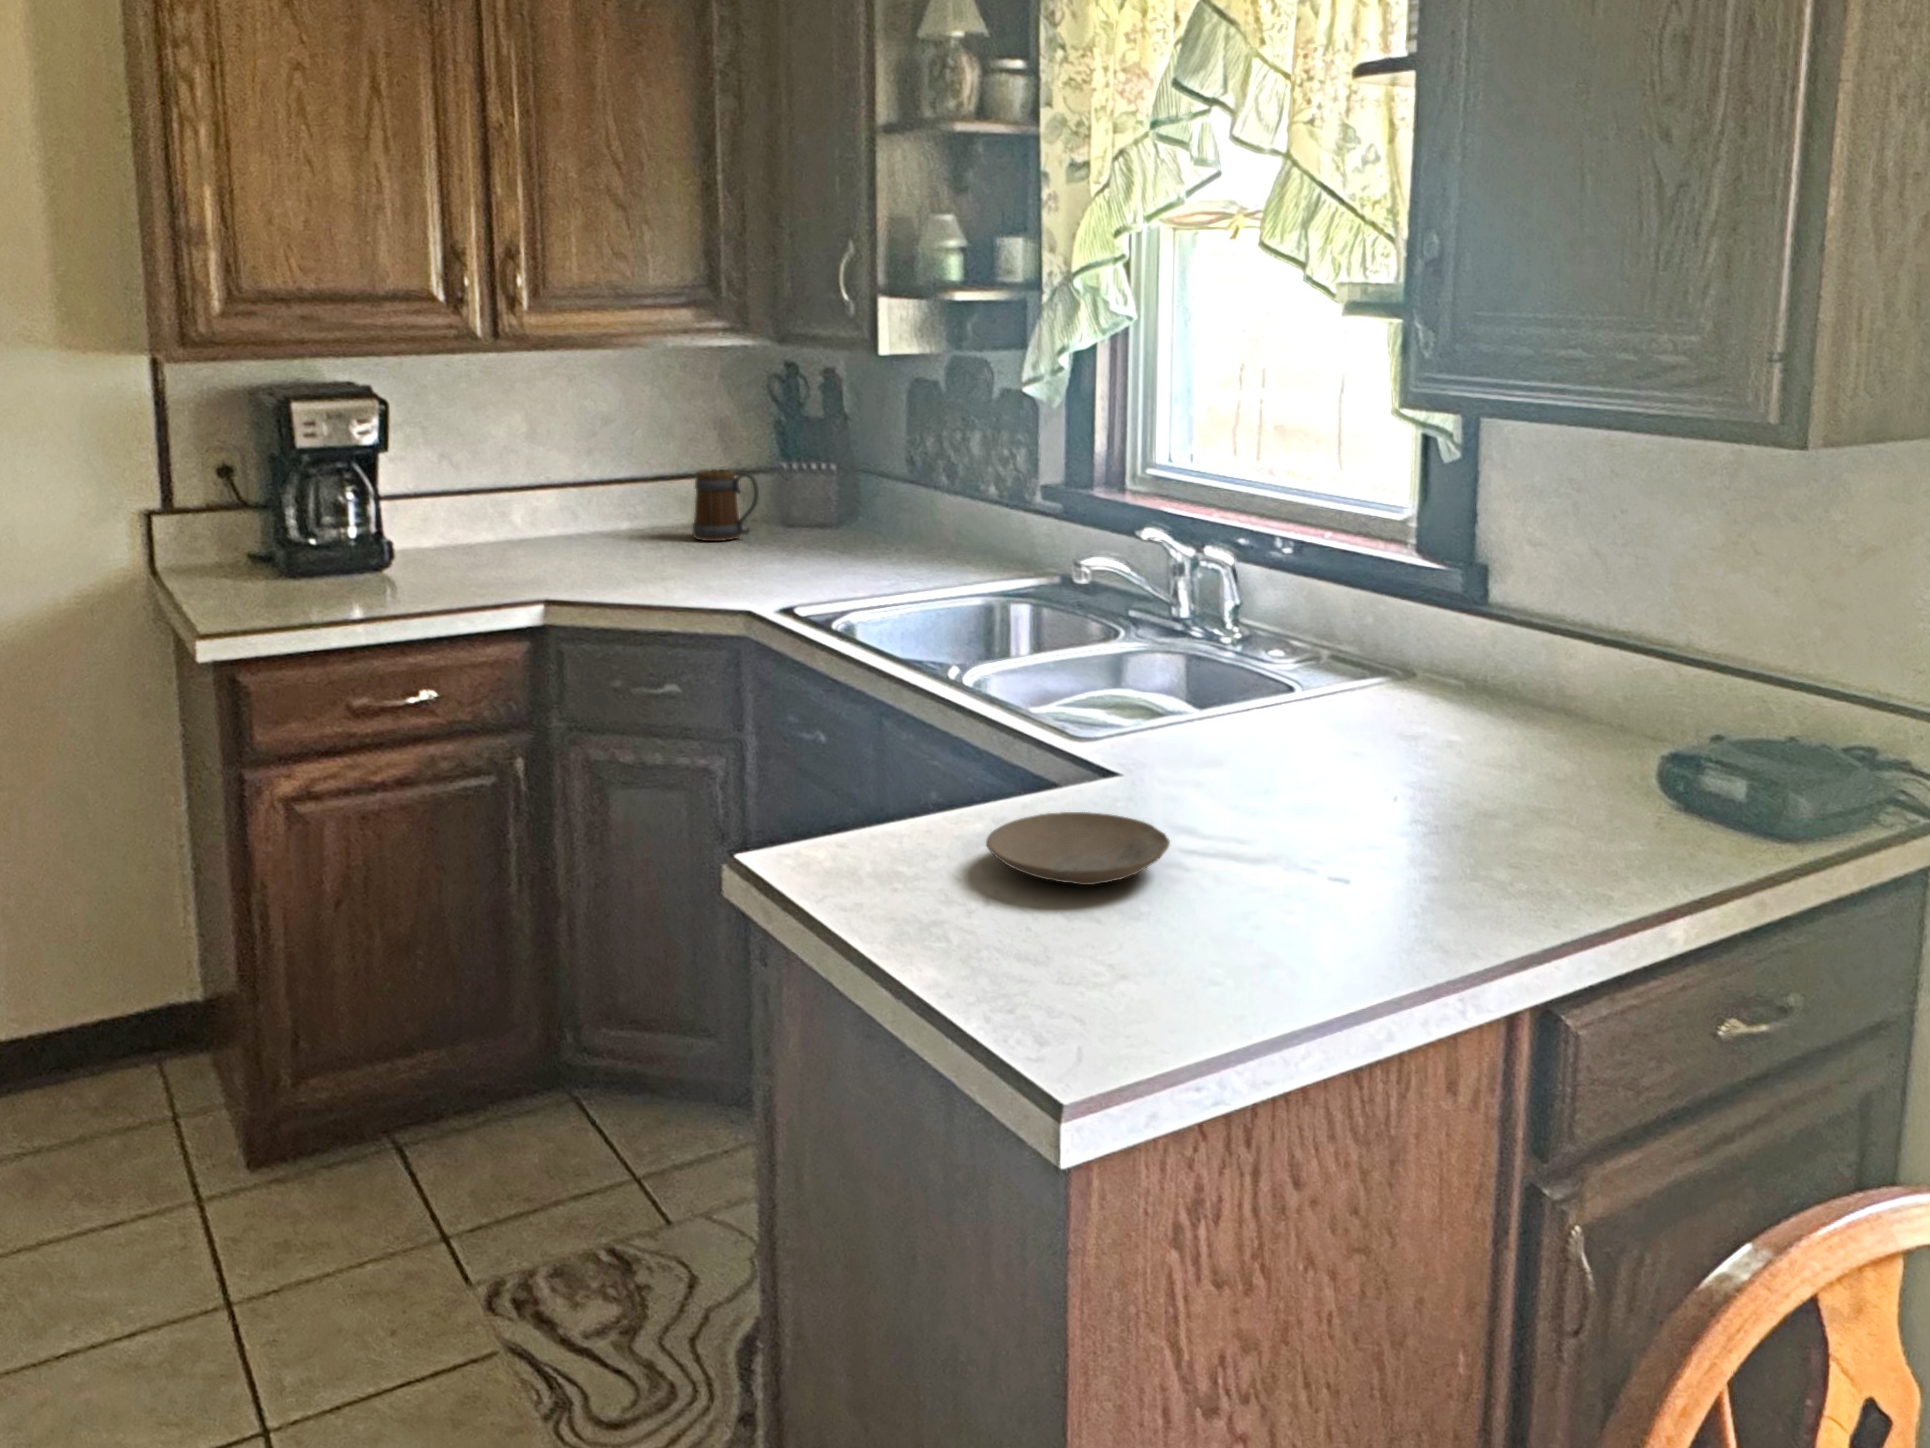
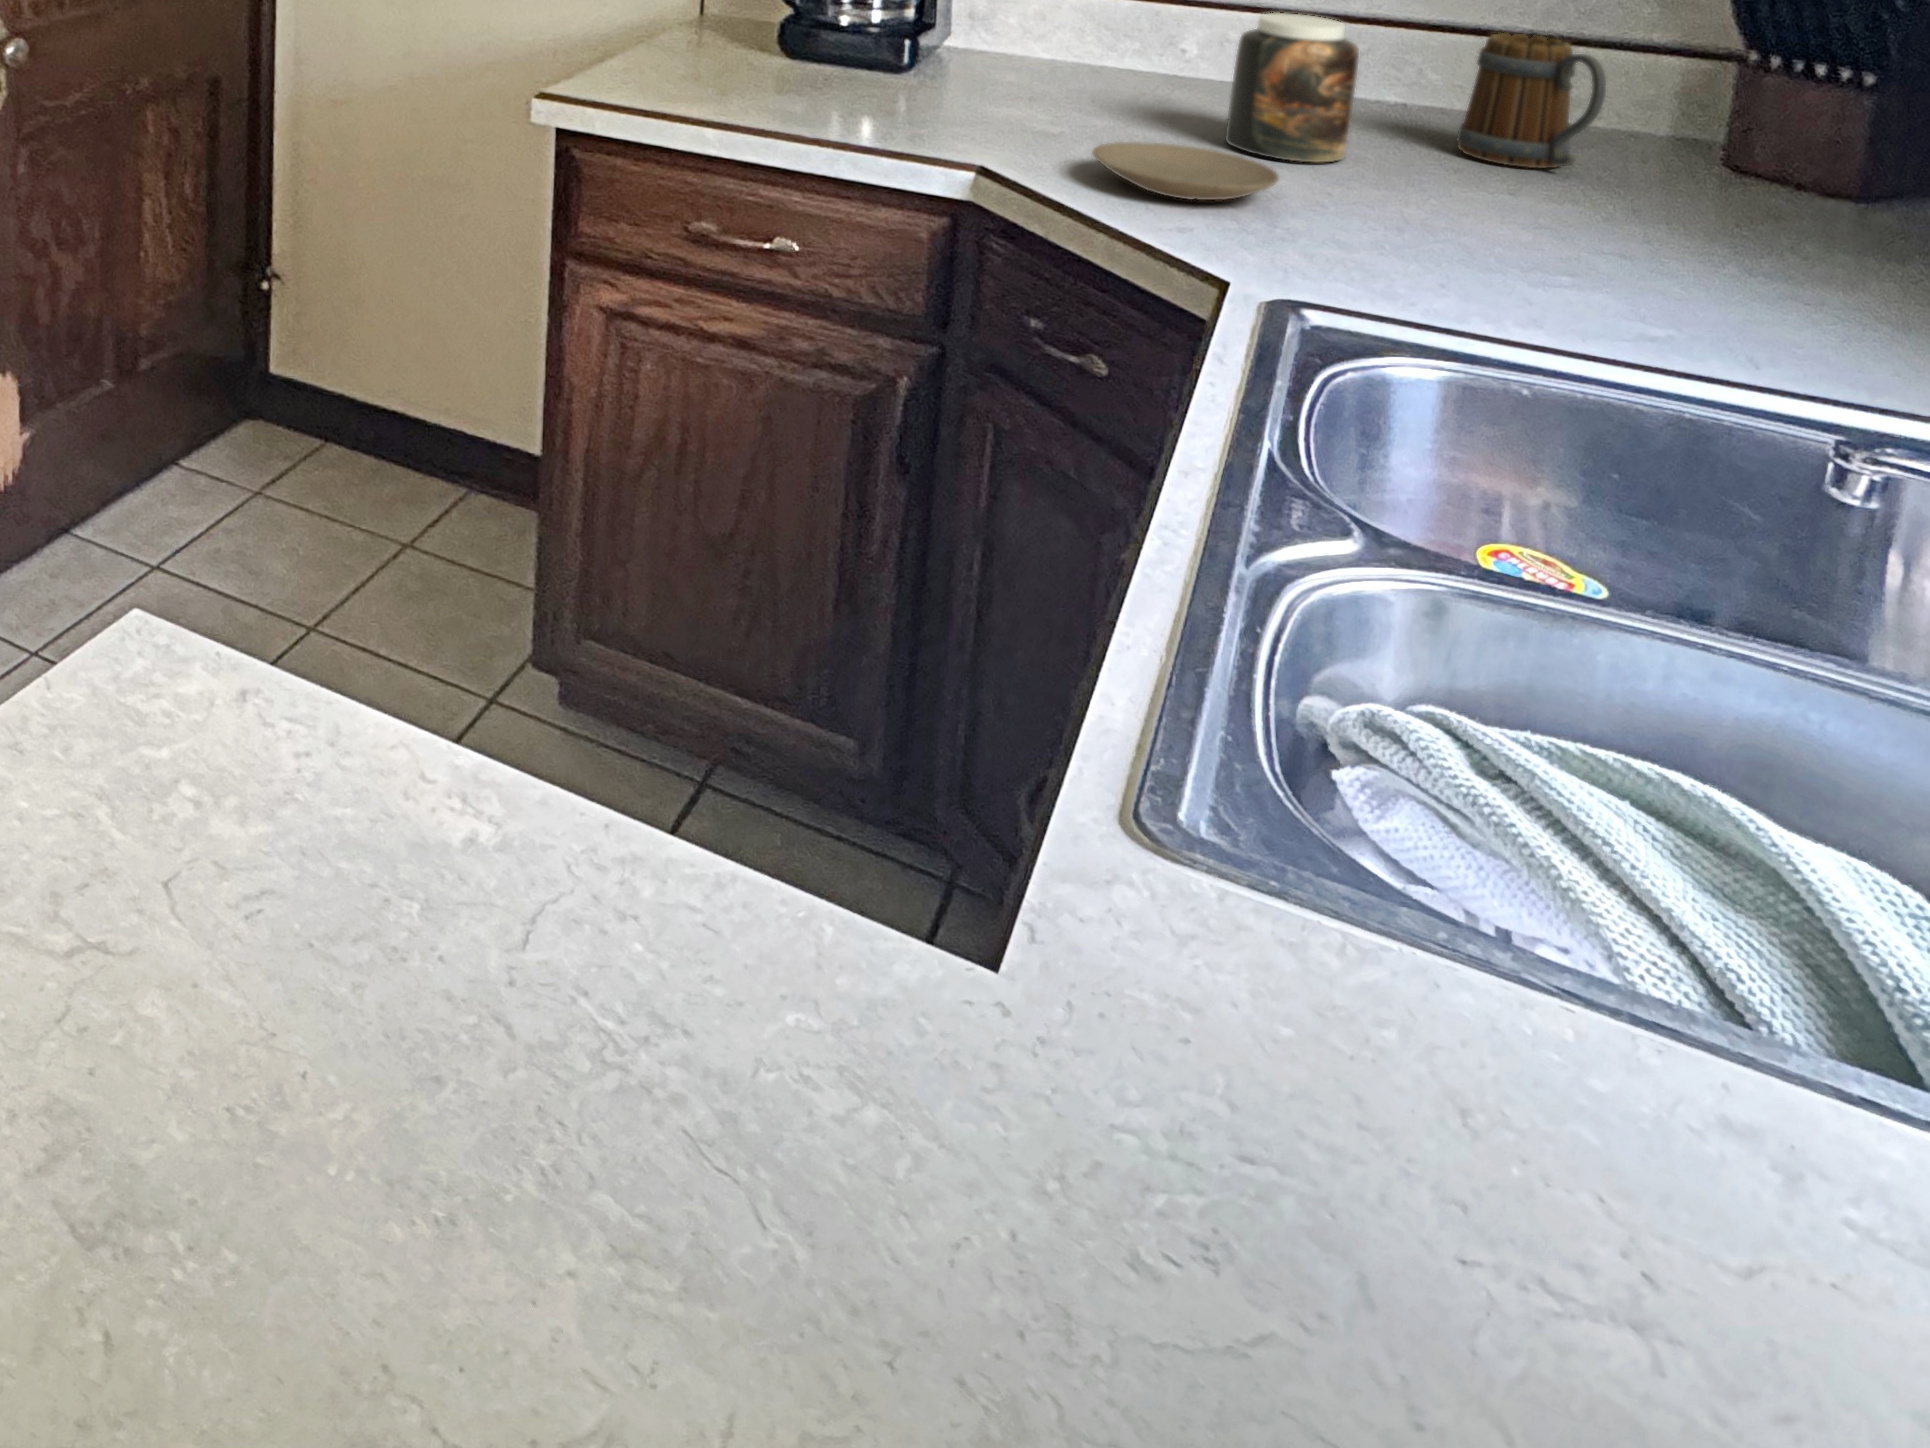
jar: none [608,475,671,560] -> present [1226,13,1359,162]
plate: present [986,812,1170,885] -> present [1093,142,1279,200]

